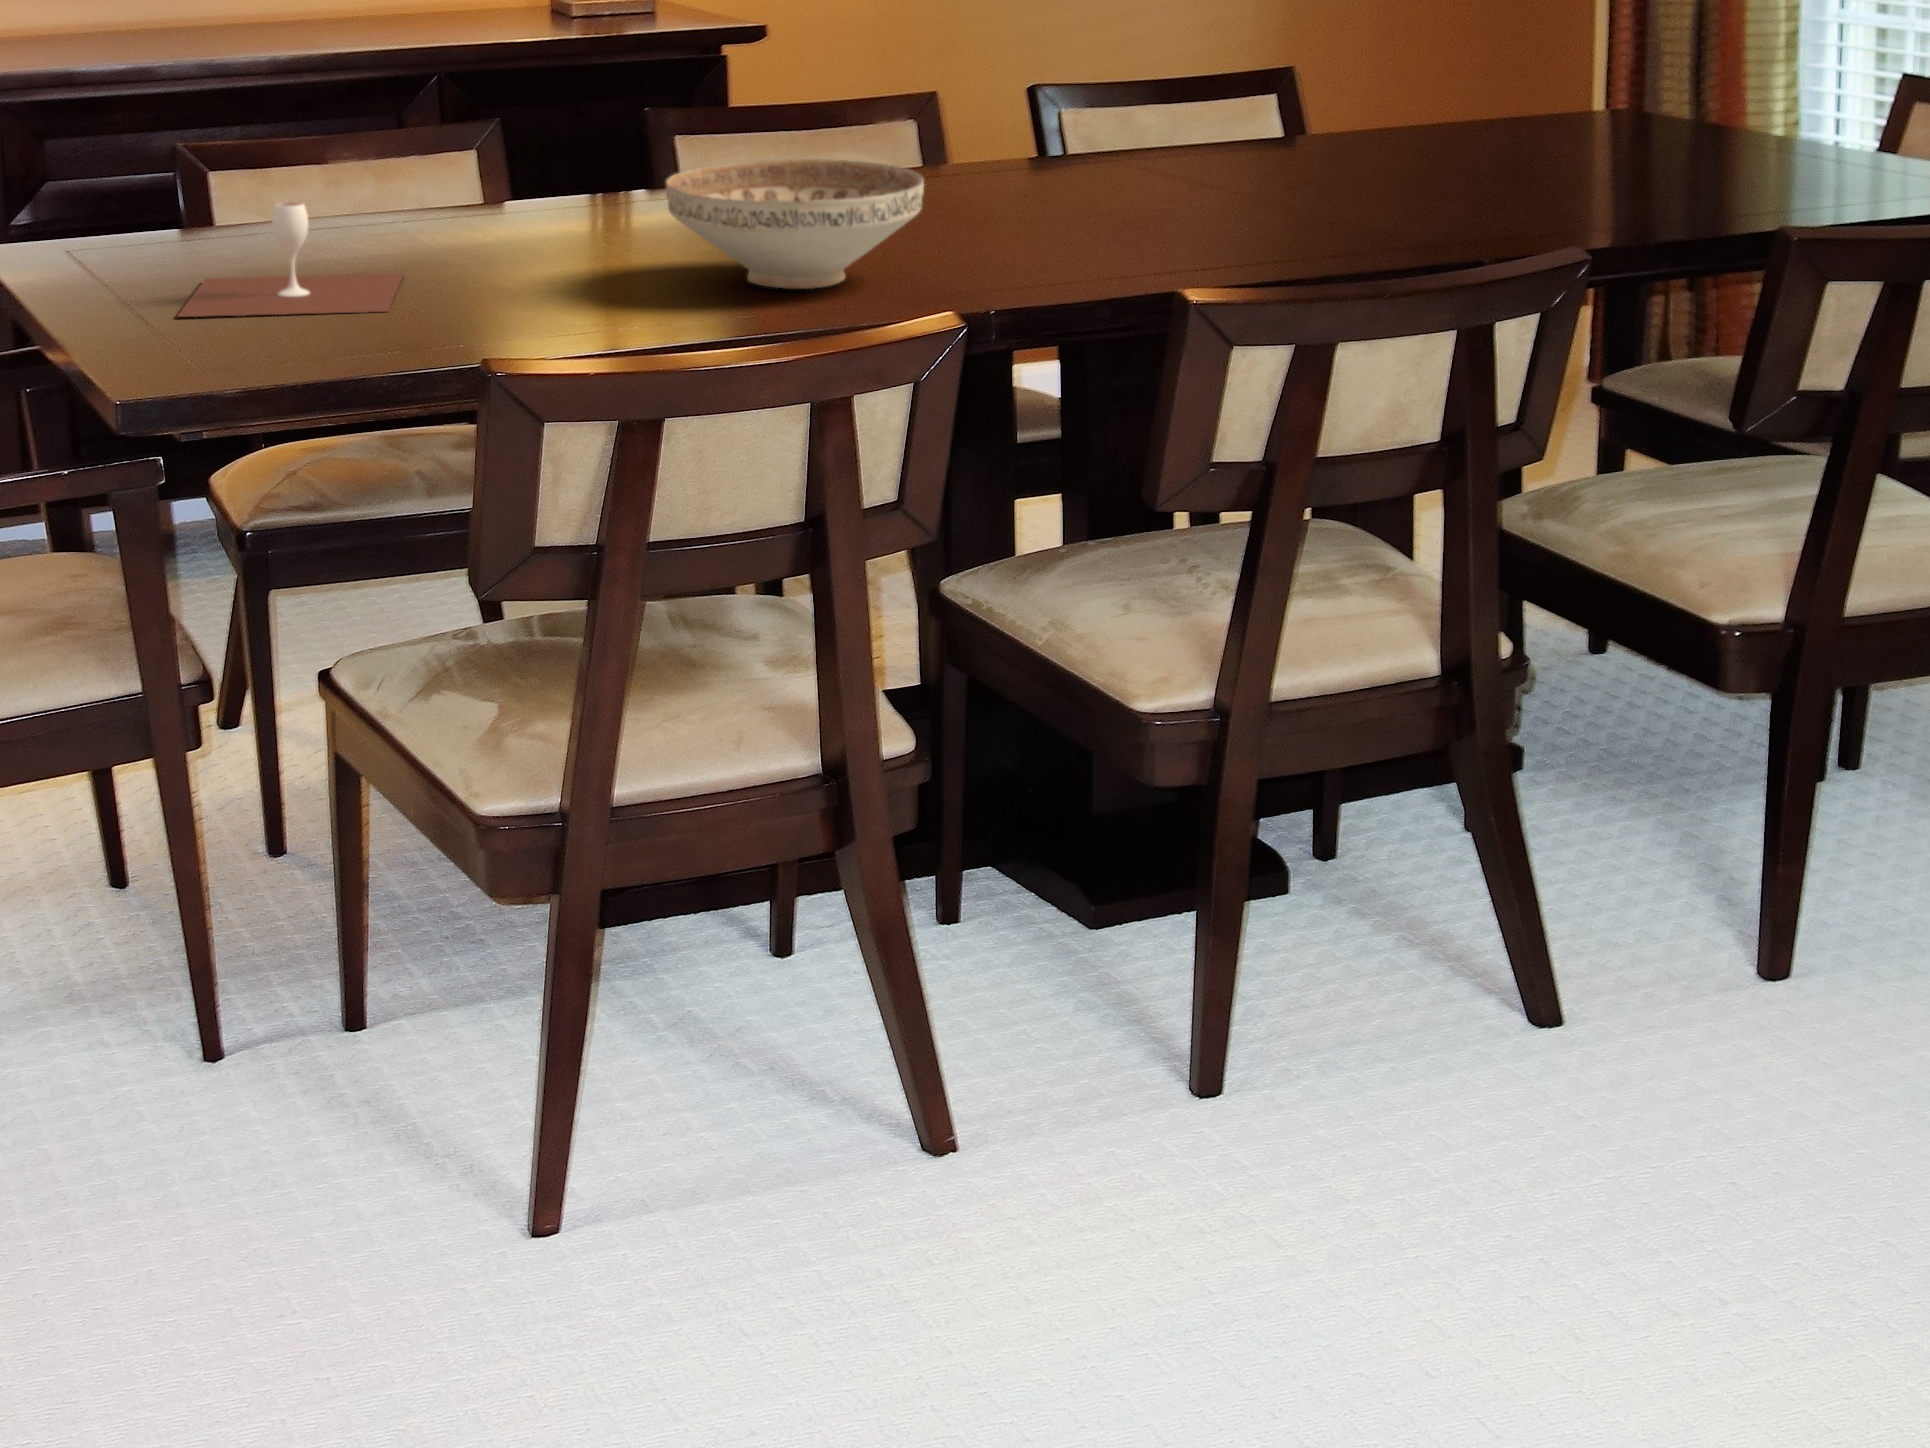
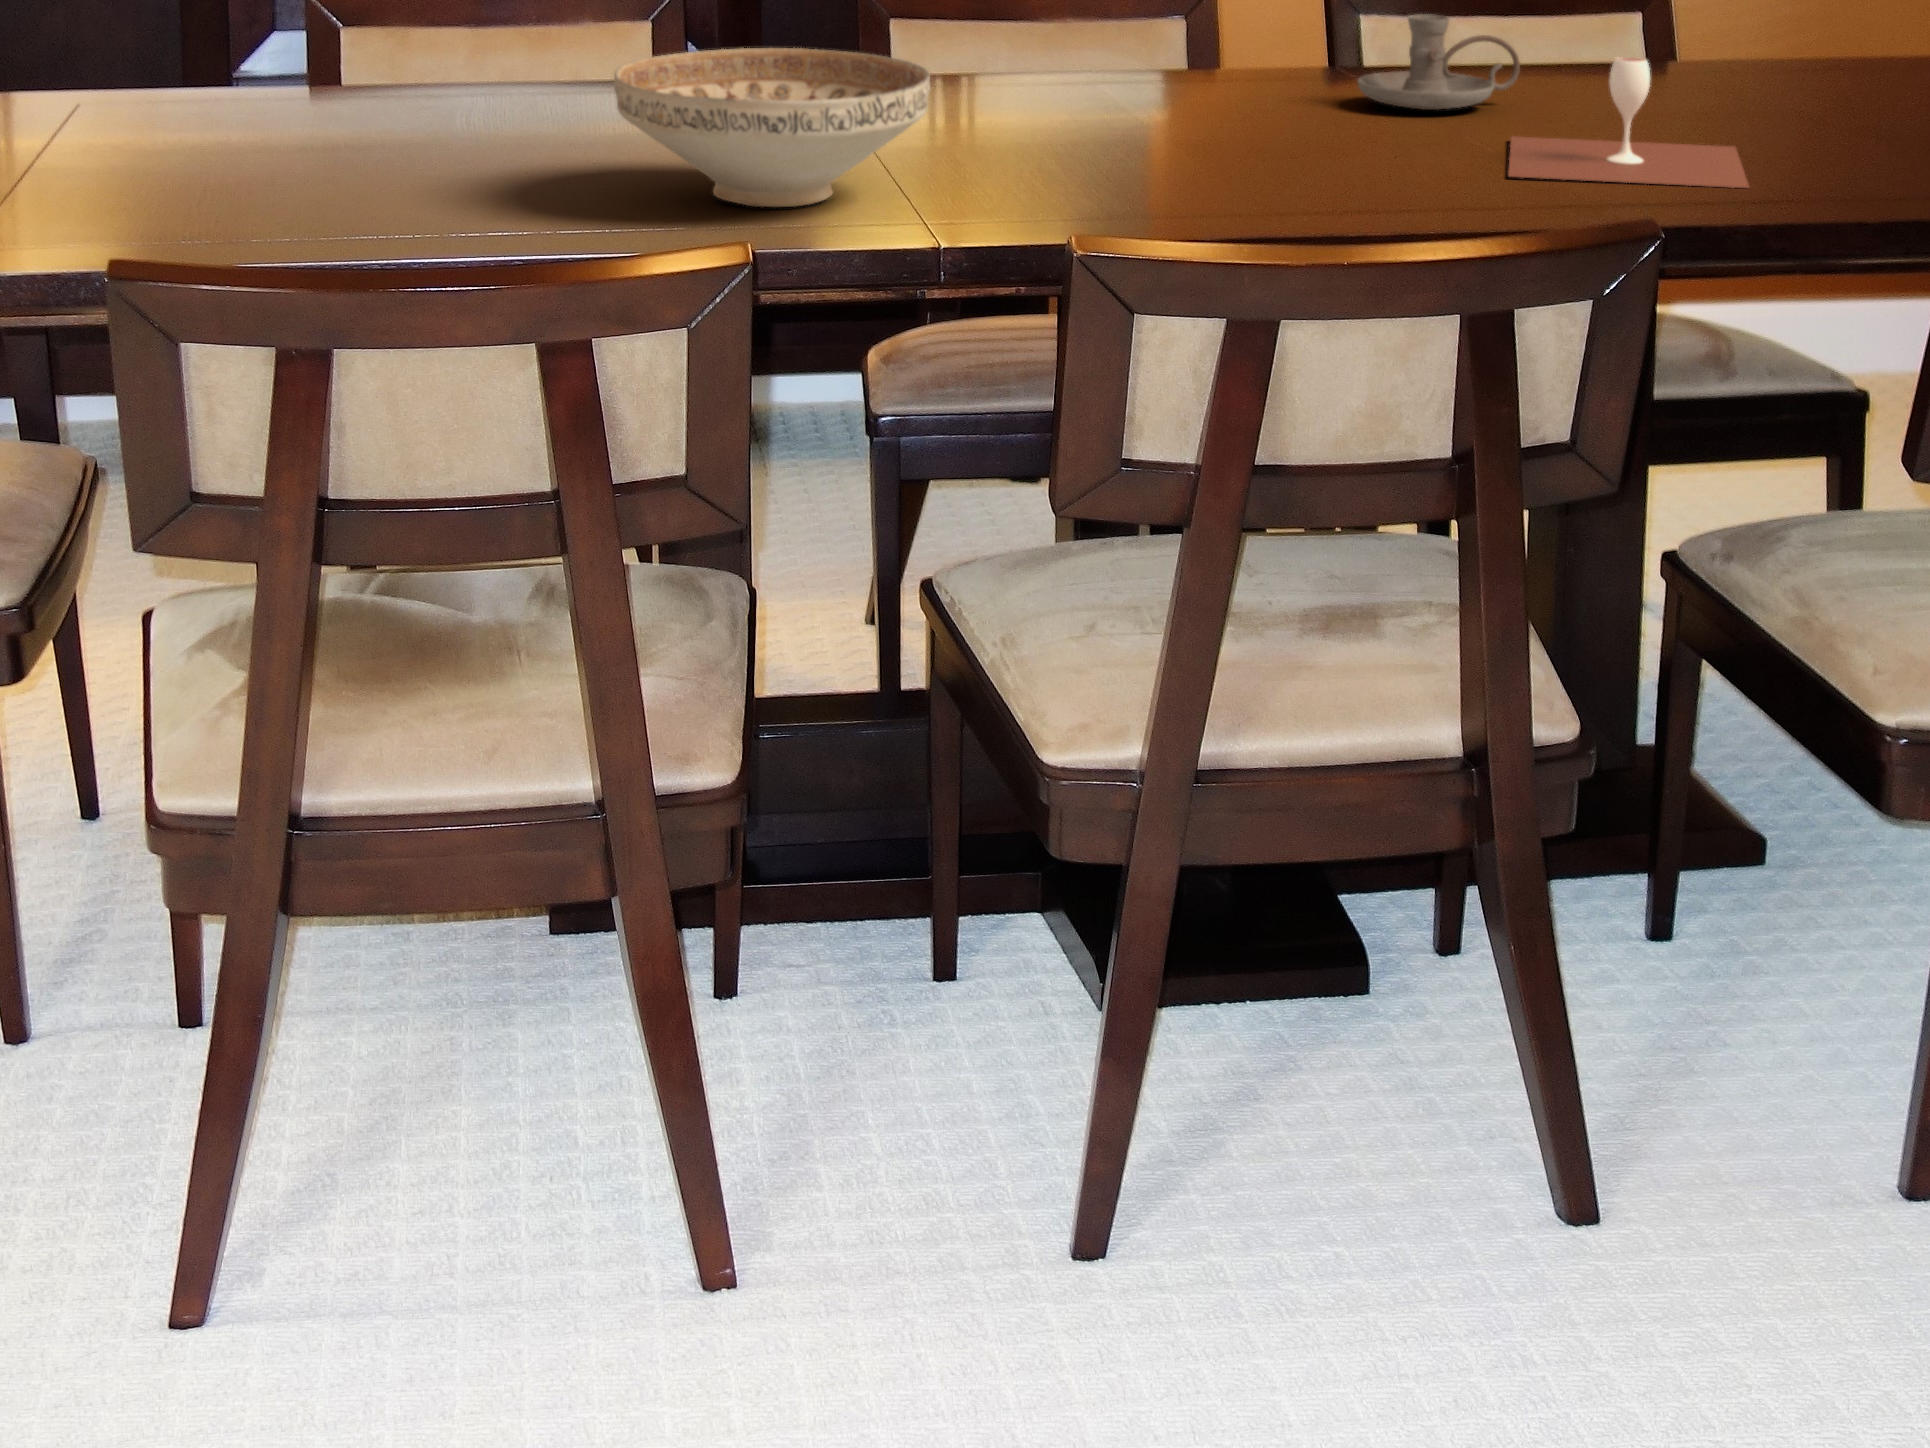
candle holder: none [1136,103,1260,181] -> present [1358,14,1520,110]
wine glass: present [178,202,403,317] -> present [1508,57,1749,188]

